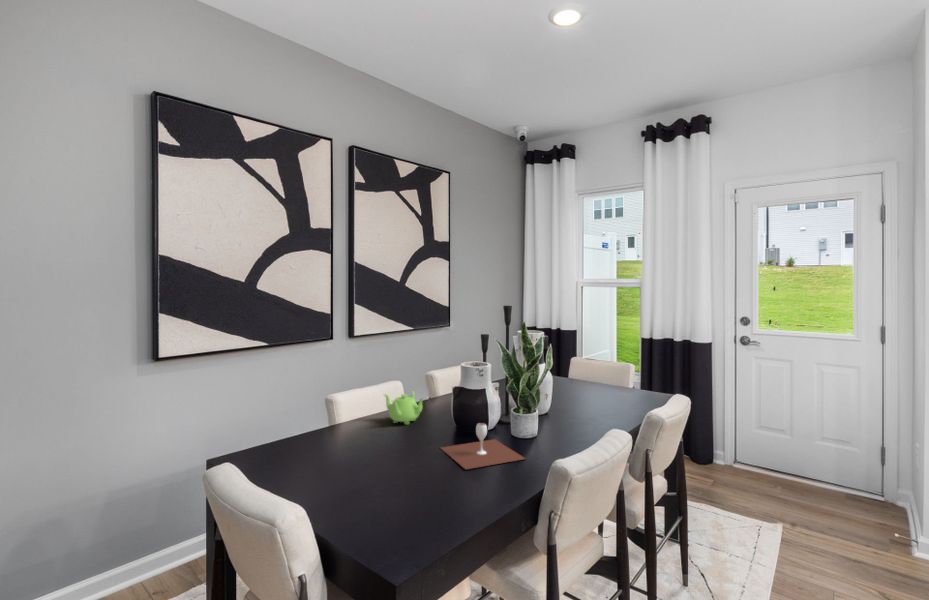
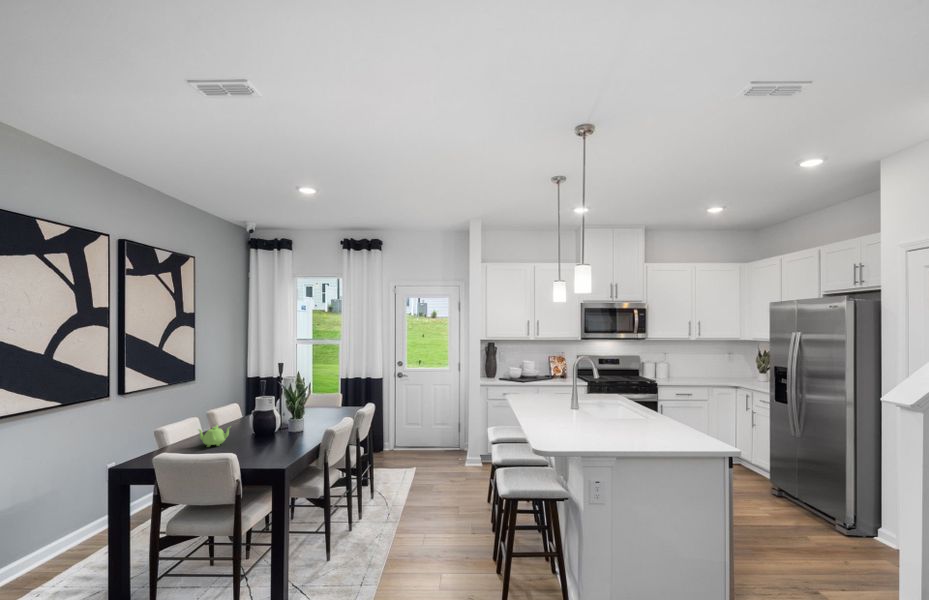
wine glass: present [441,423,525,469] -> none [255,432,310,455]

